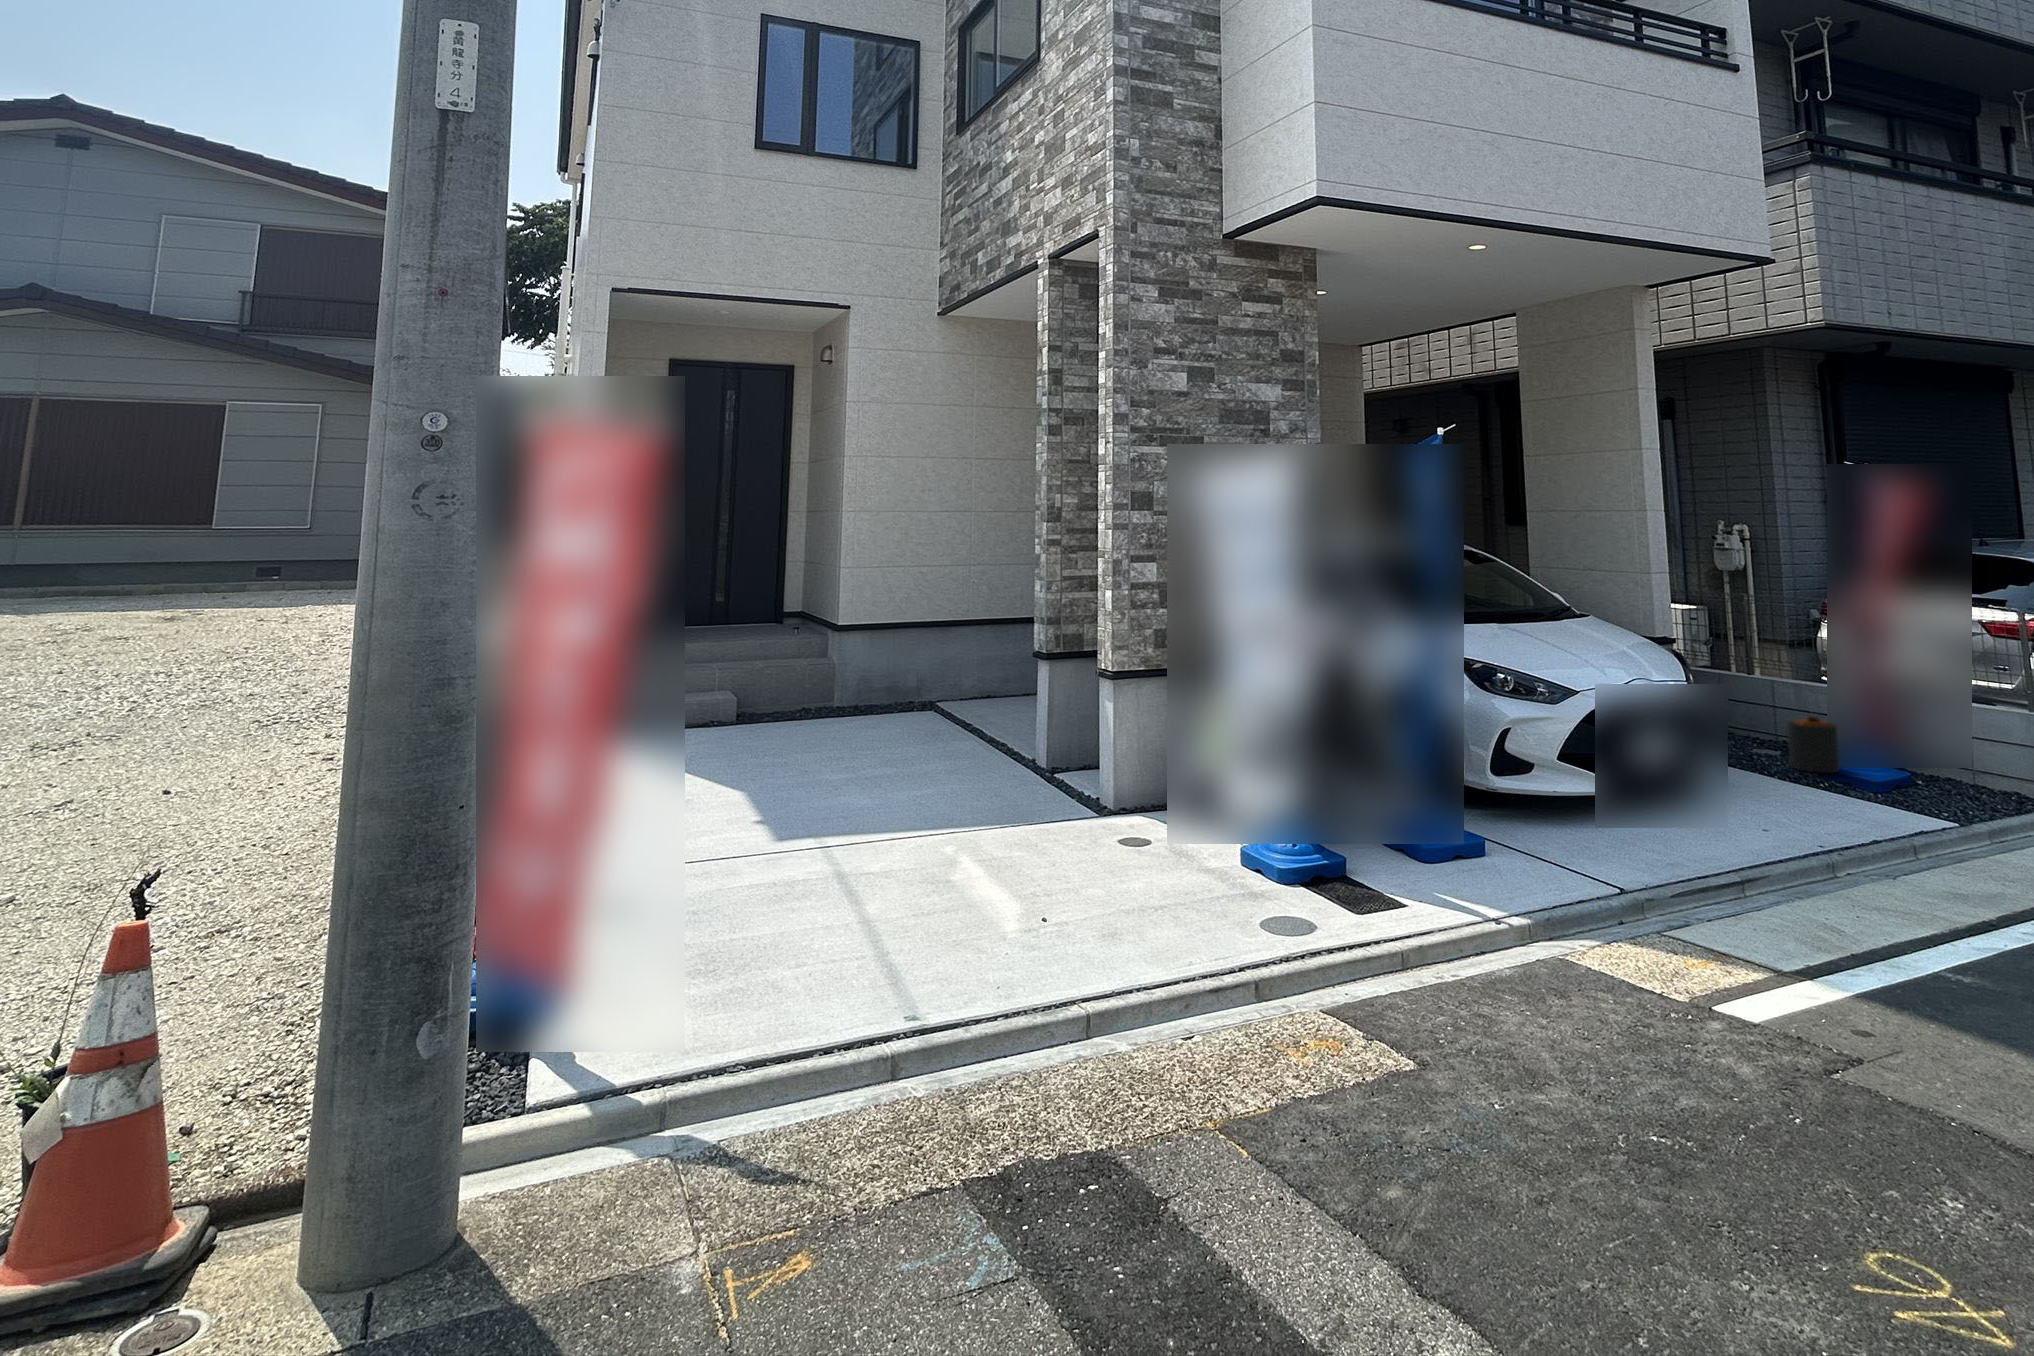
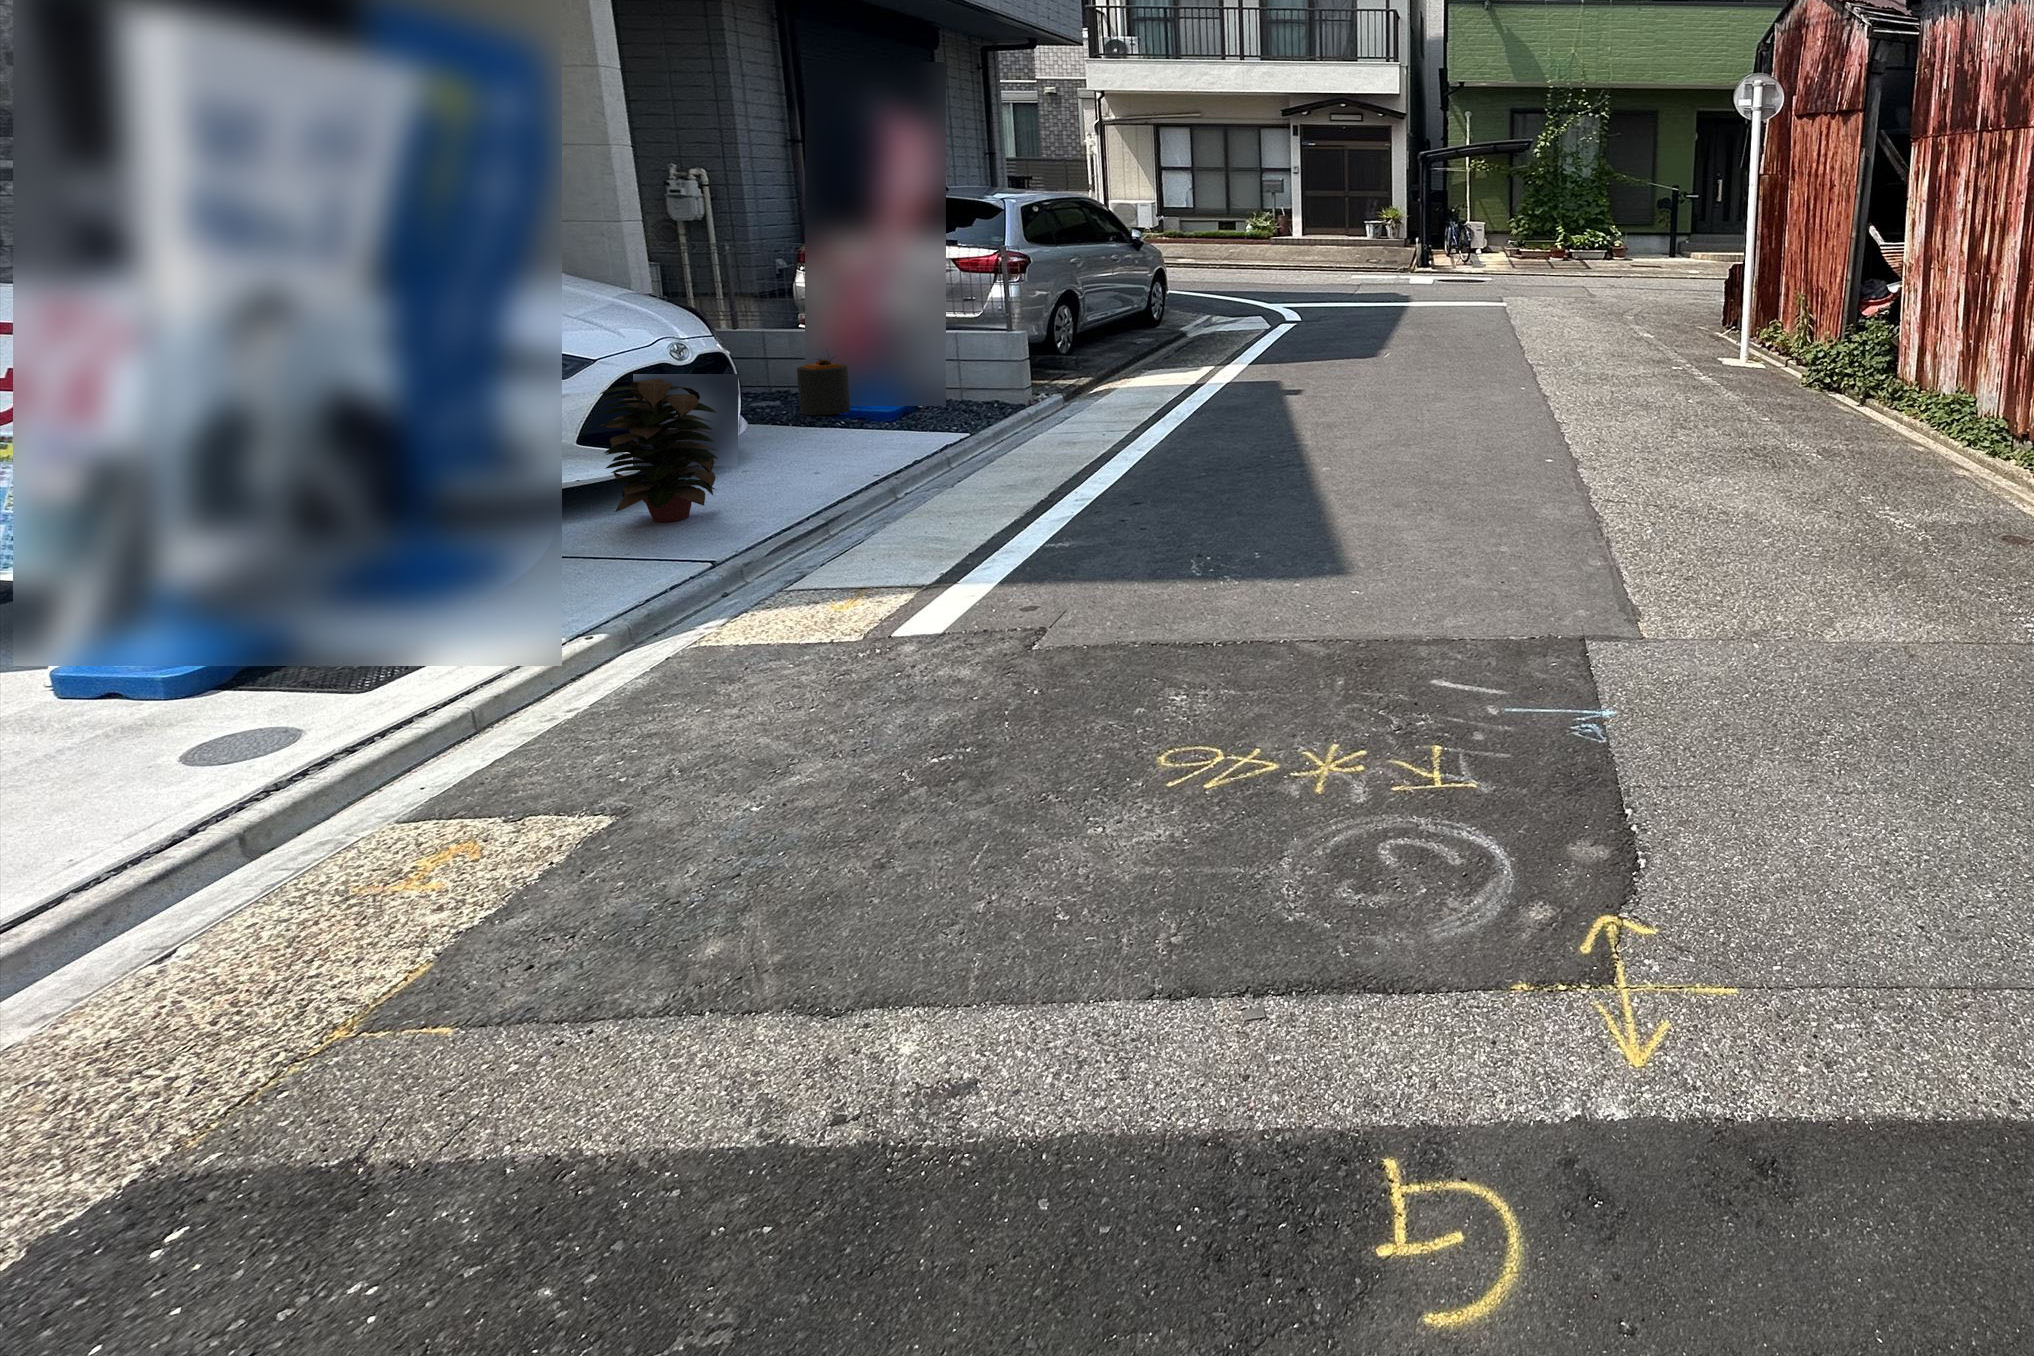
decorative plant: none [1566,717,1656,844] -> present [600,378,718,522]

